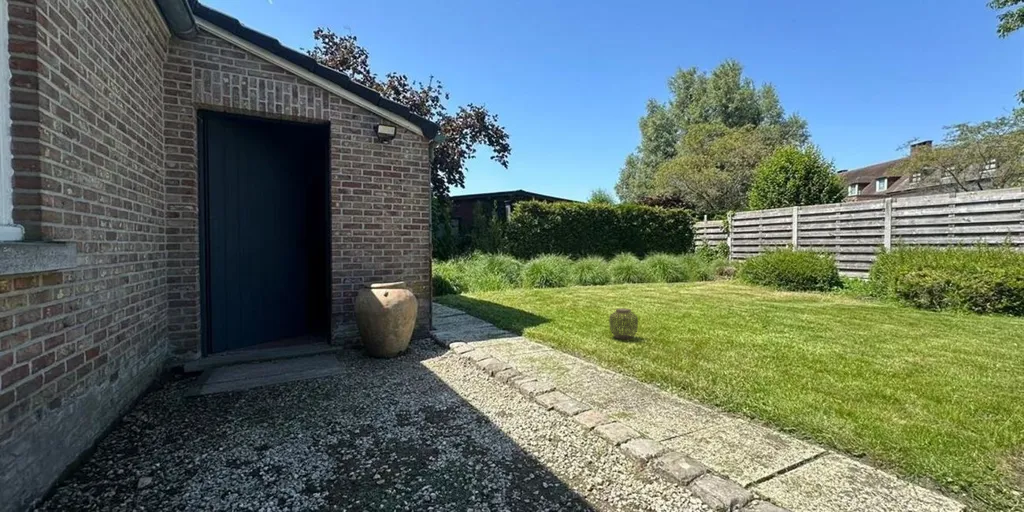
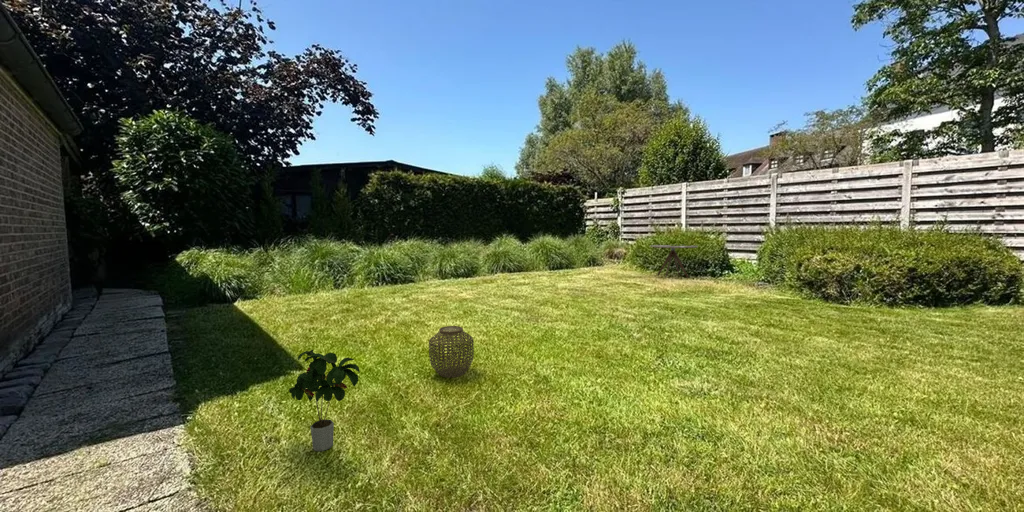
round table: none [760,263,809,293] -> present [650,245,697,278]
potted plant: none [554,309,596,360] -> present [289,350,360,451]

